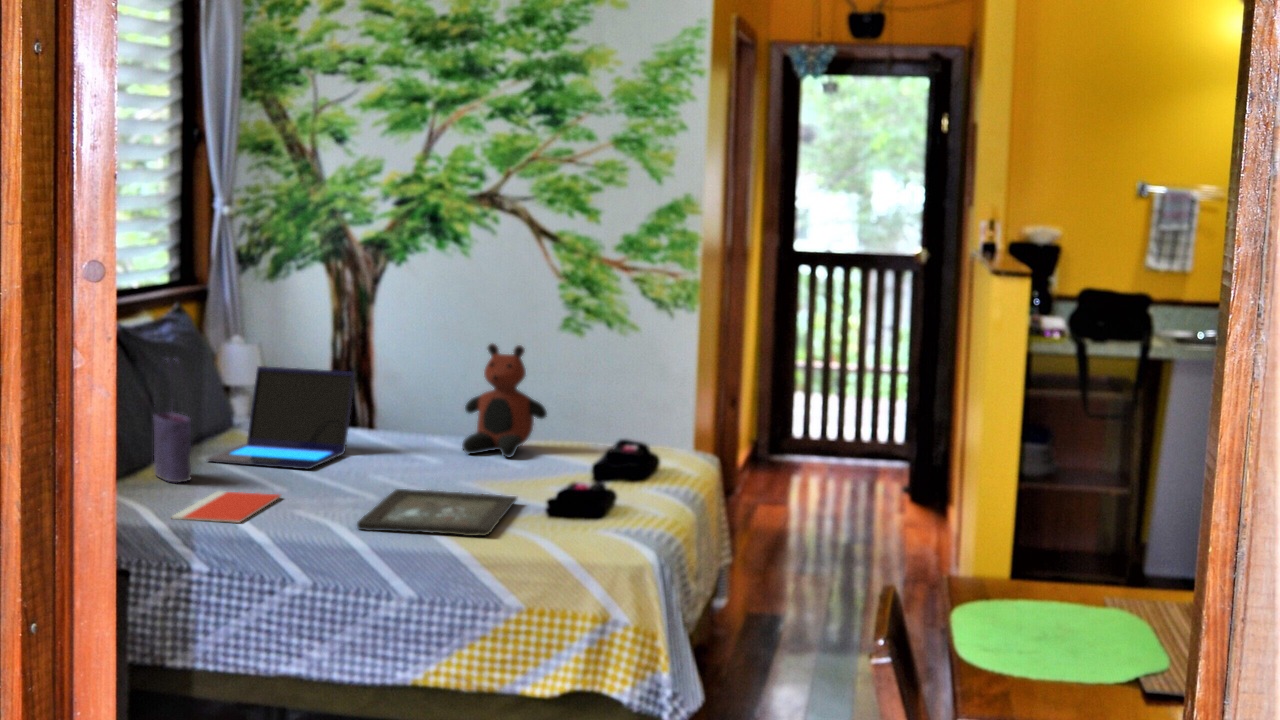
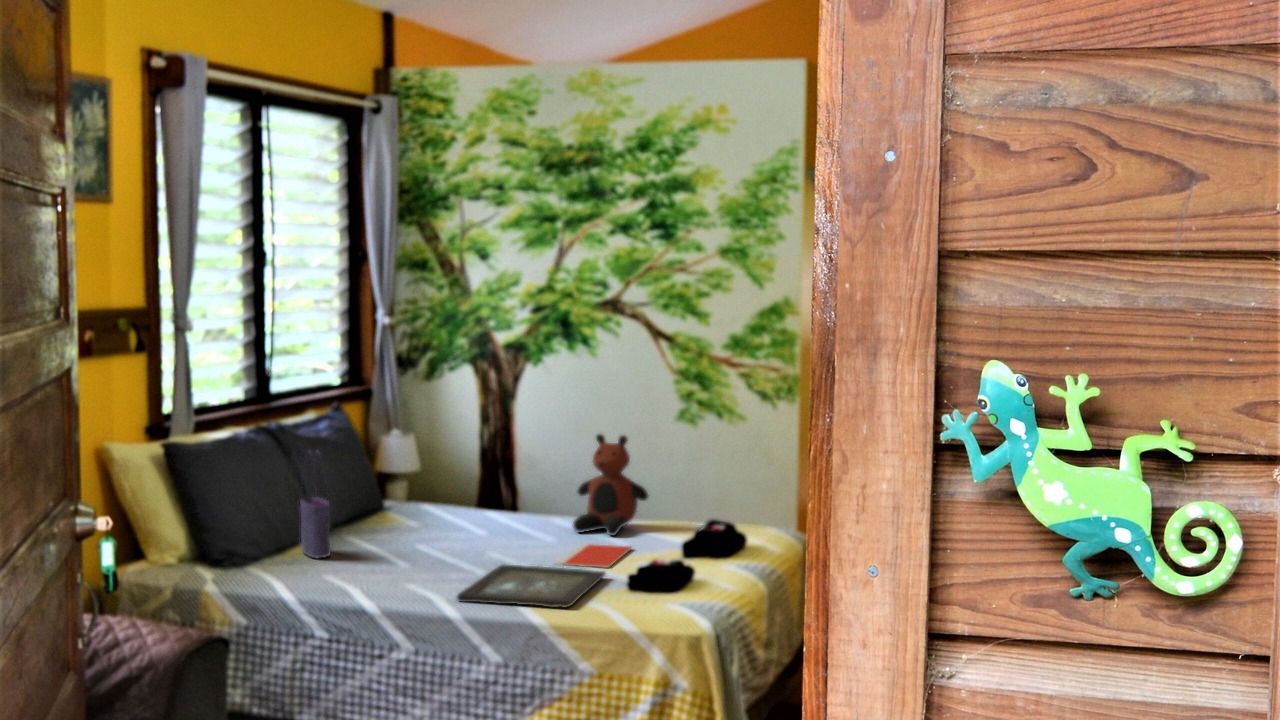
laptop: present [207,366,355,469] -> none [348,456,479,547]
notebook: present [171,491,281,523] -> present [555,544,632,568]

